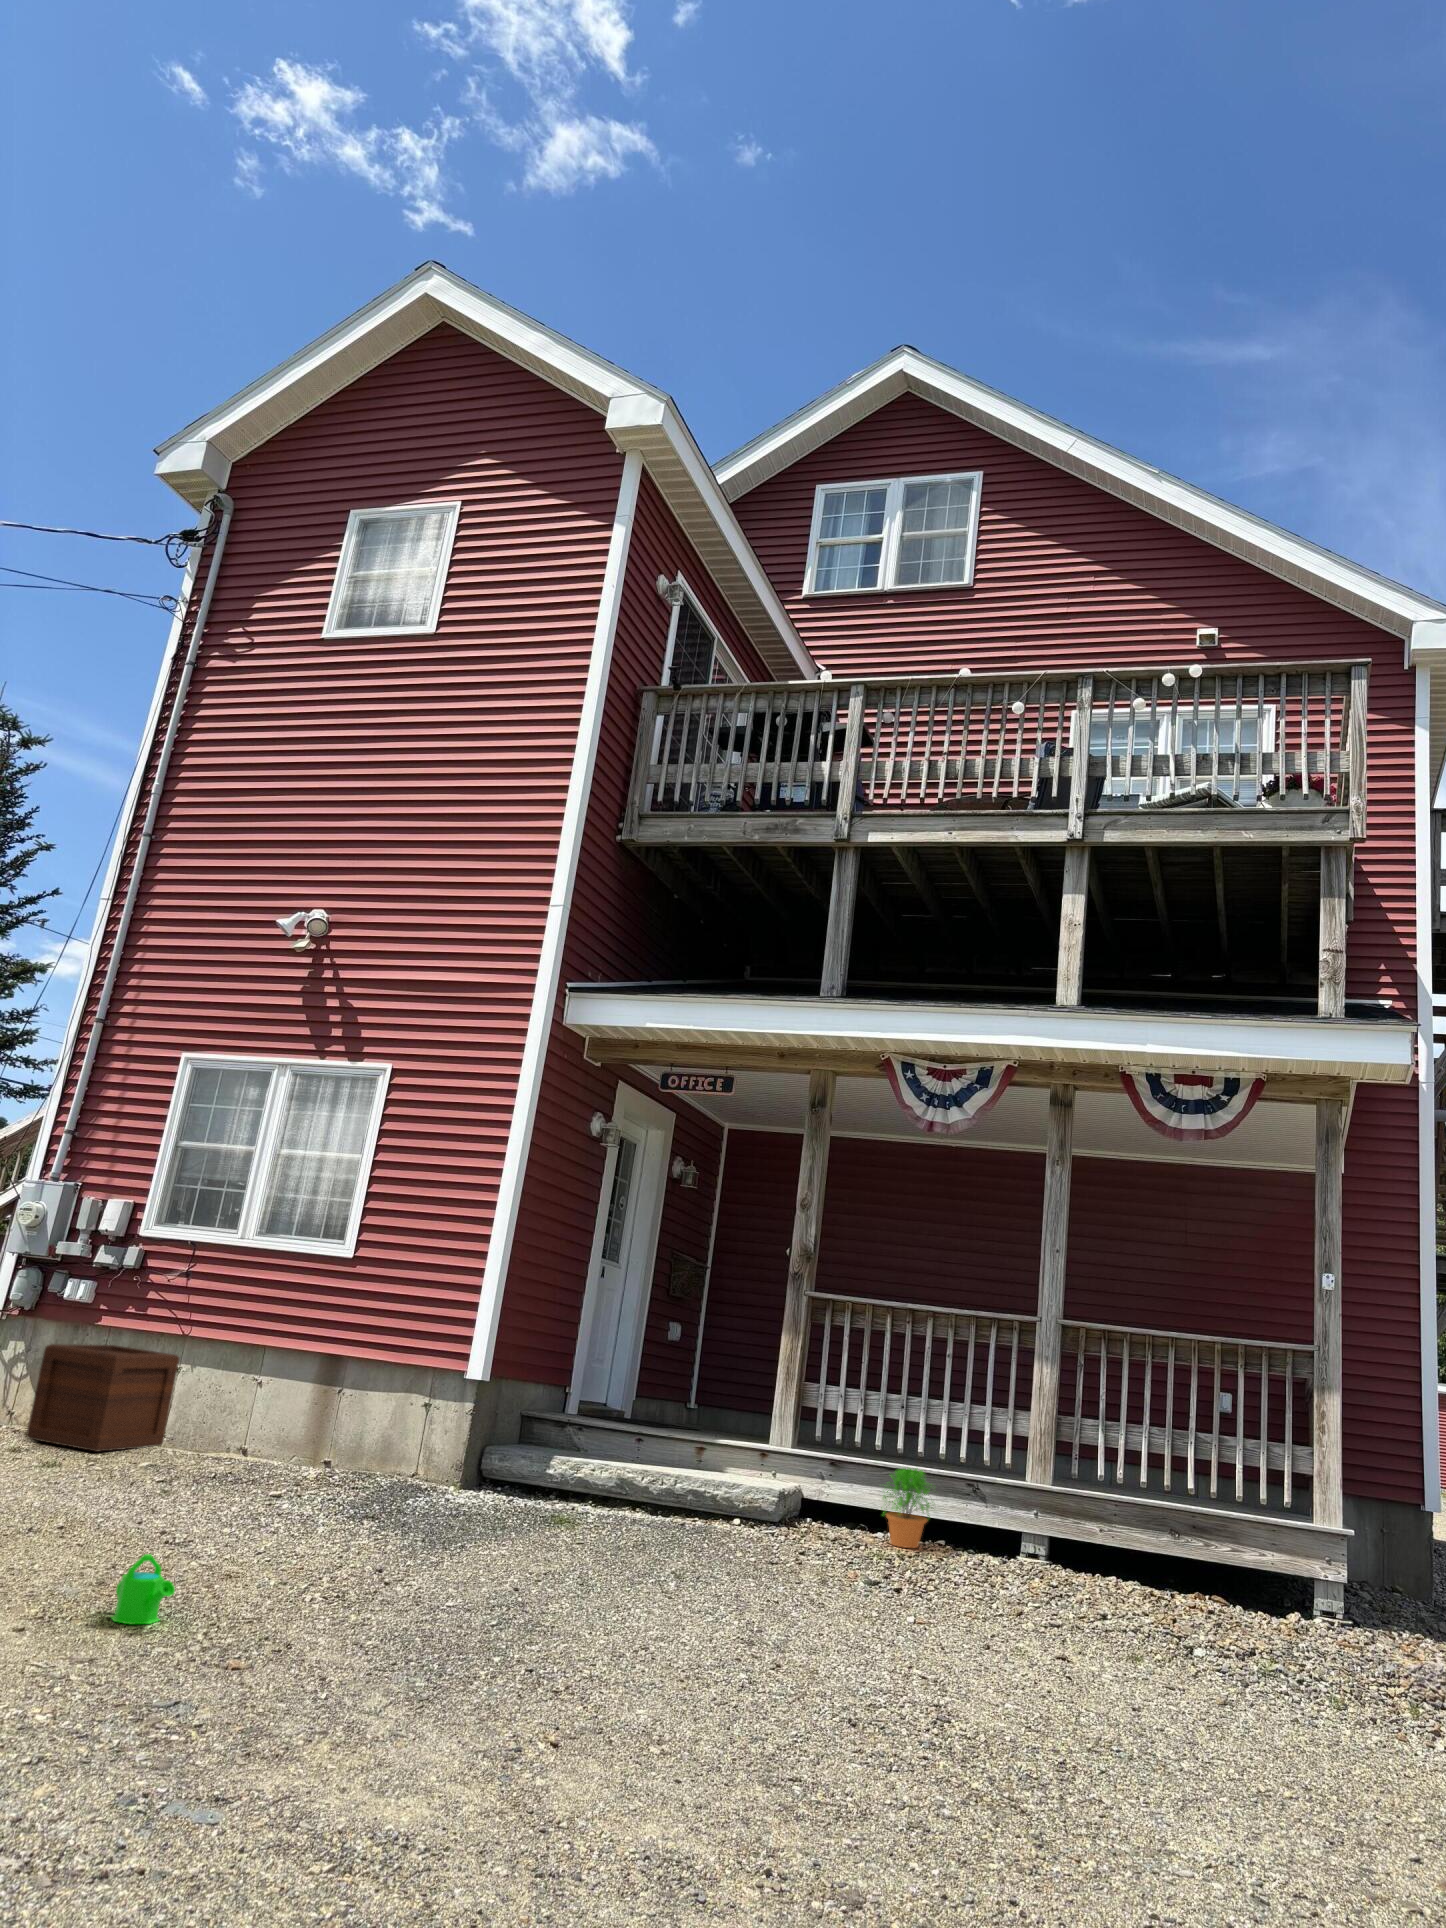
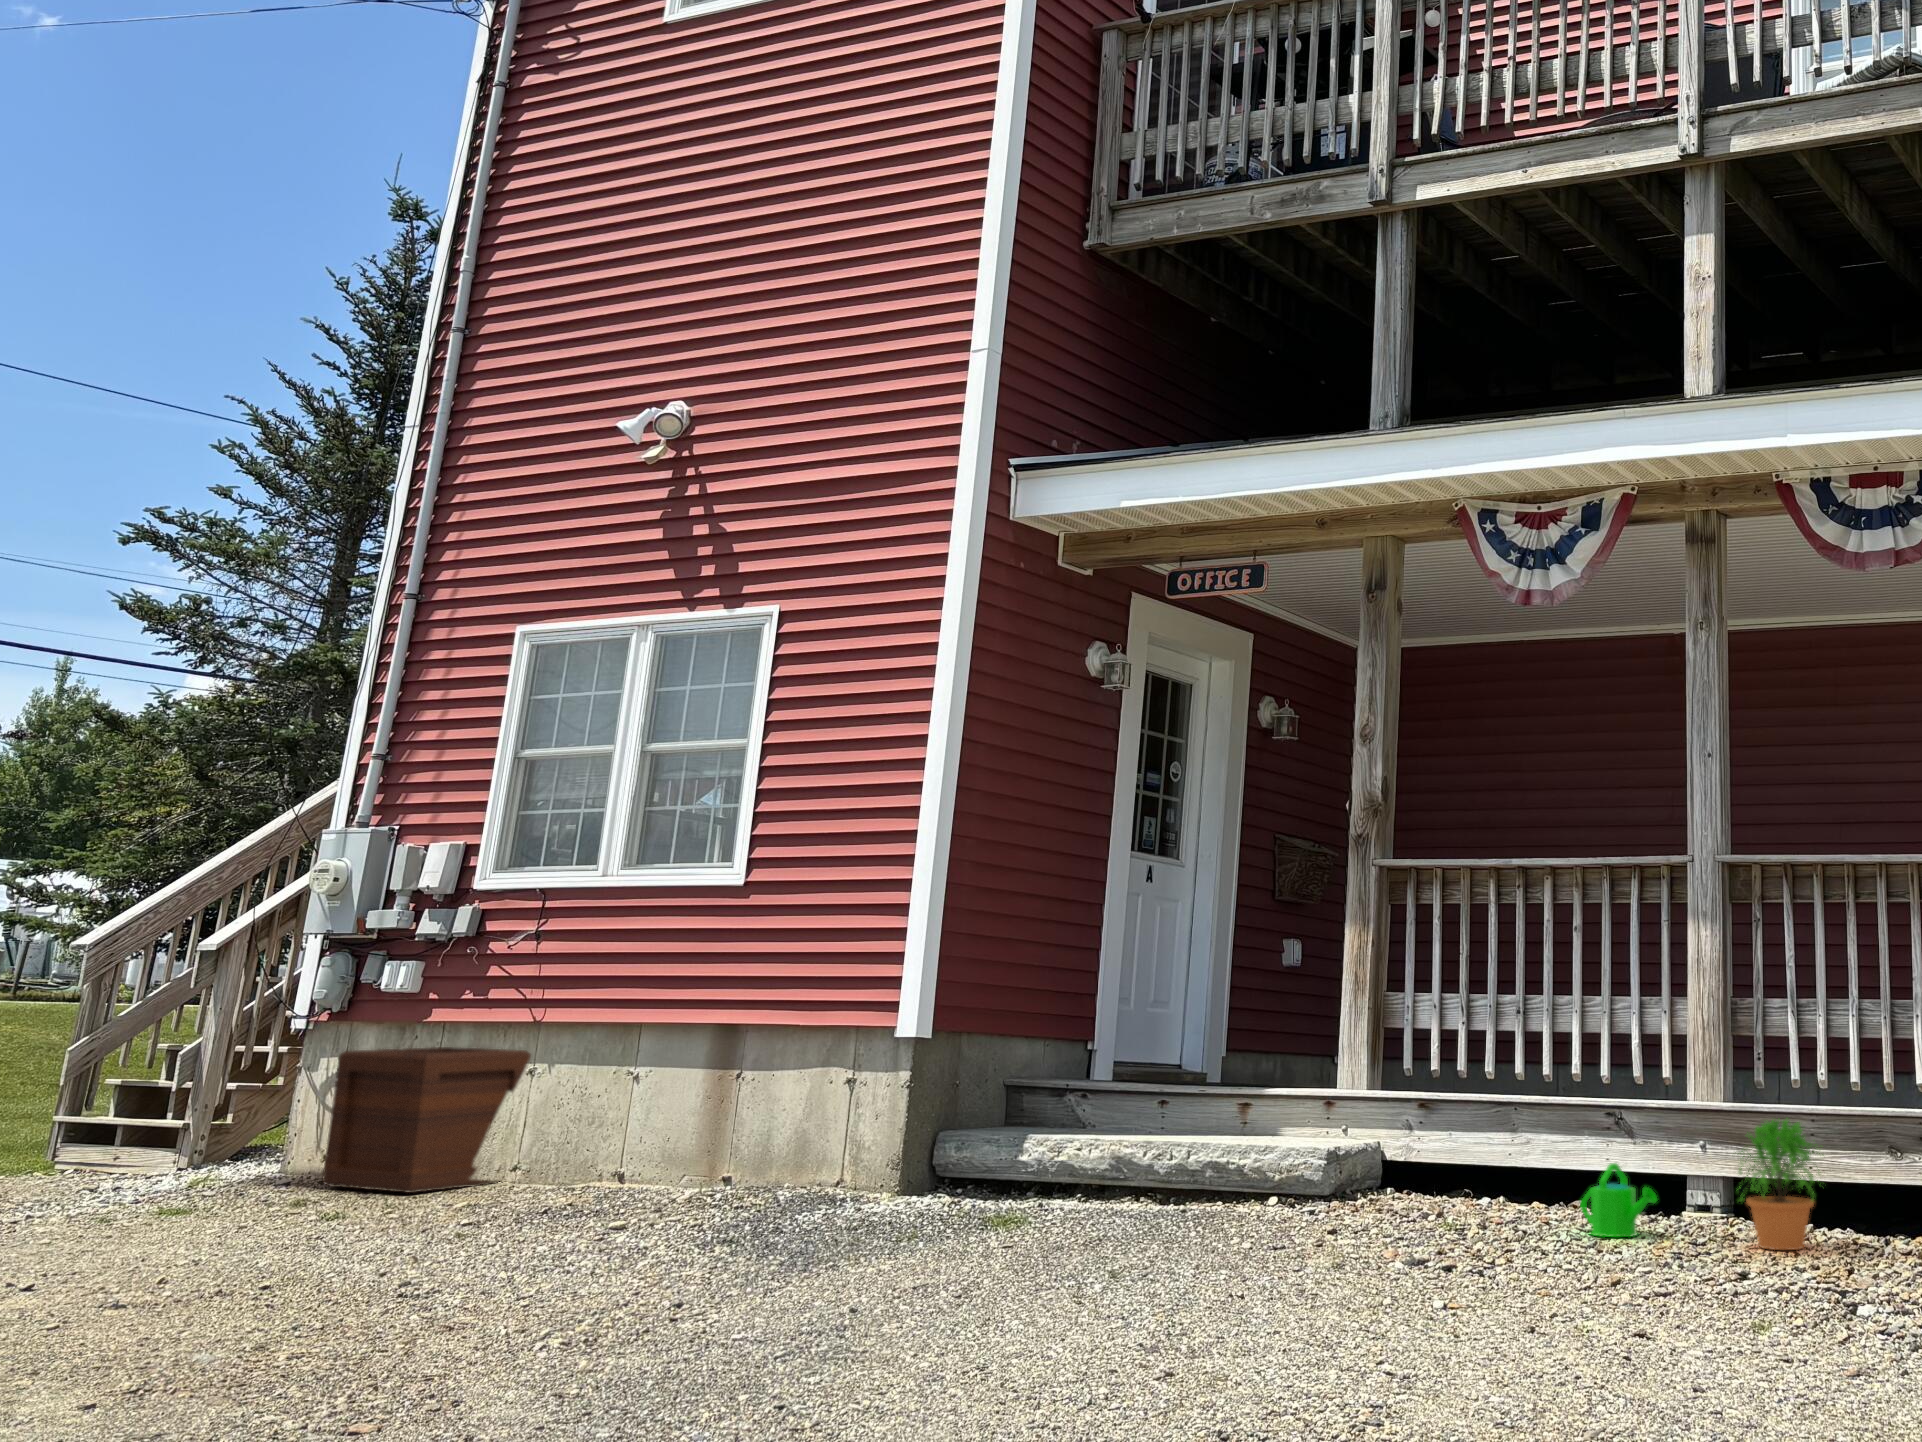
potted plant: present [883,1468,930,1548] -> present [1737,1120,1820,1250]
watering can: present [111,1554,175,1624] -> present [1580,1163,1657,1237]

